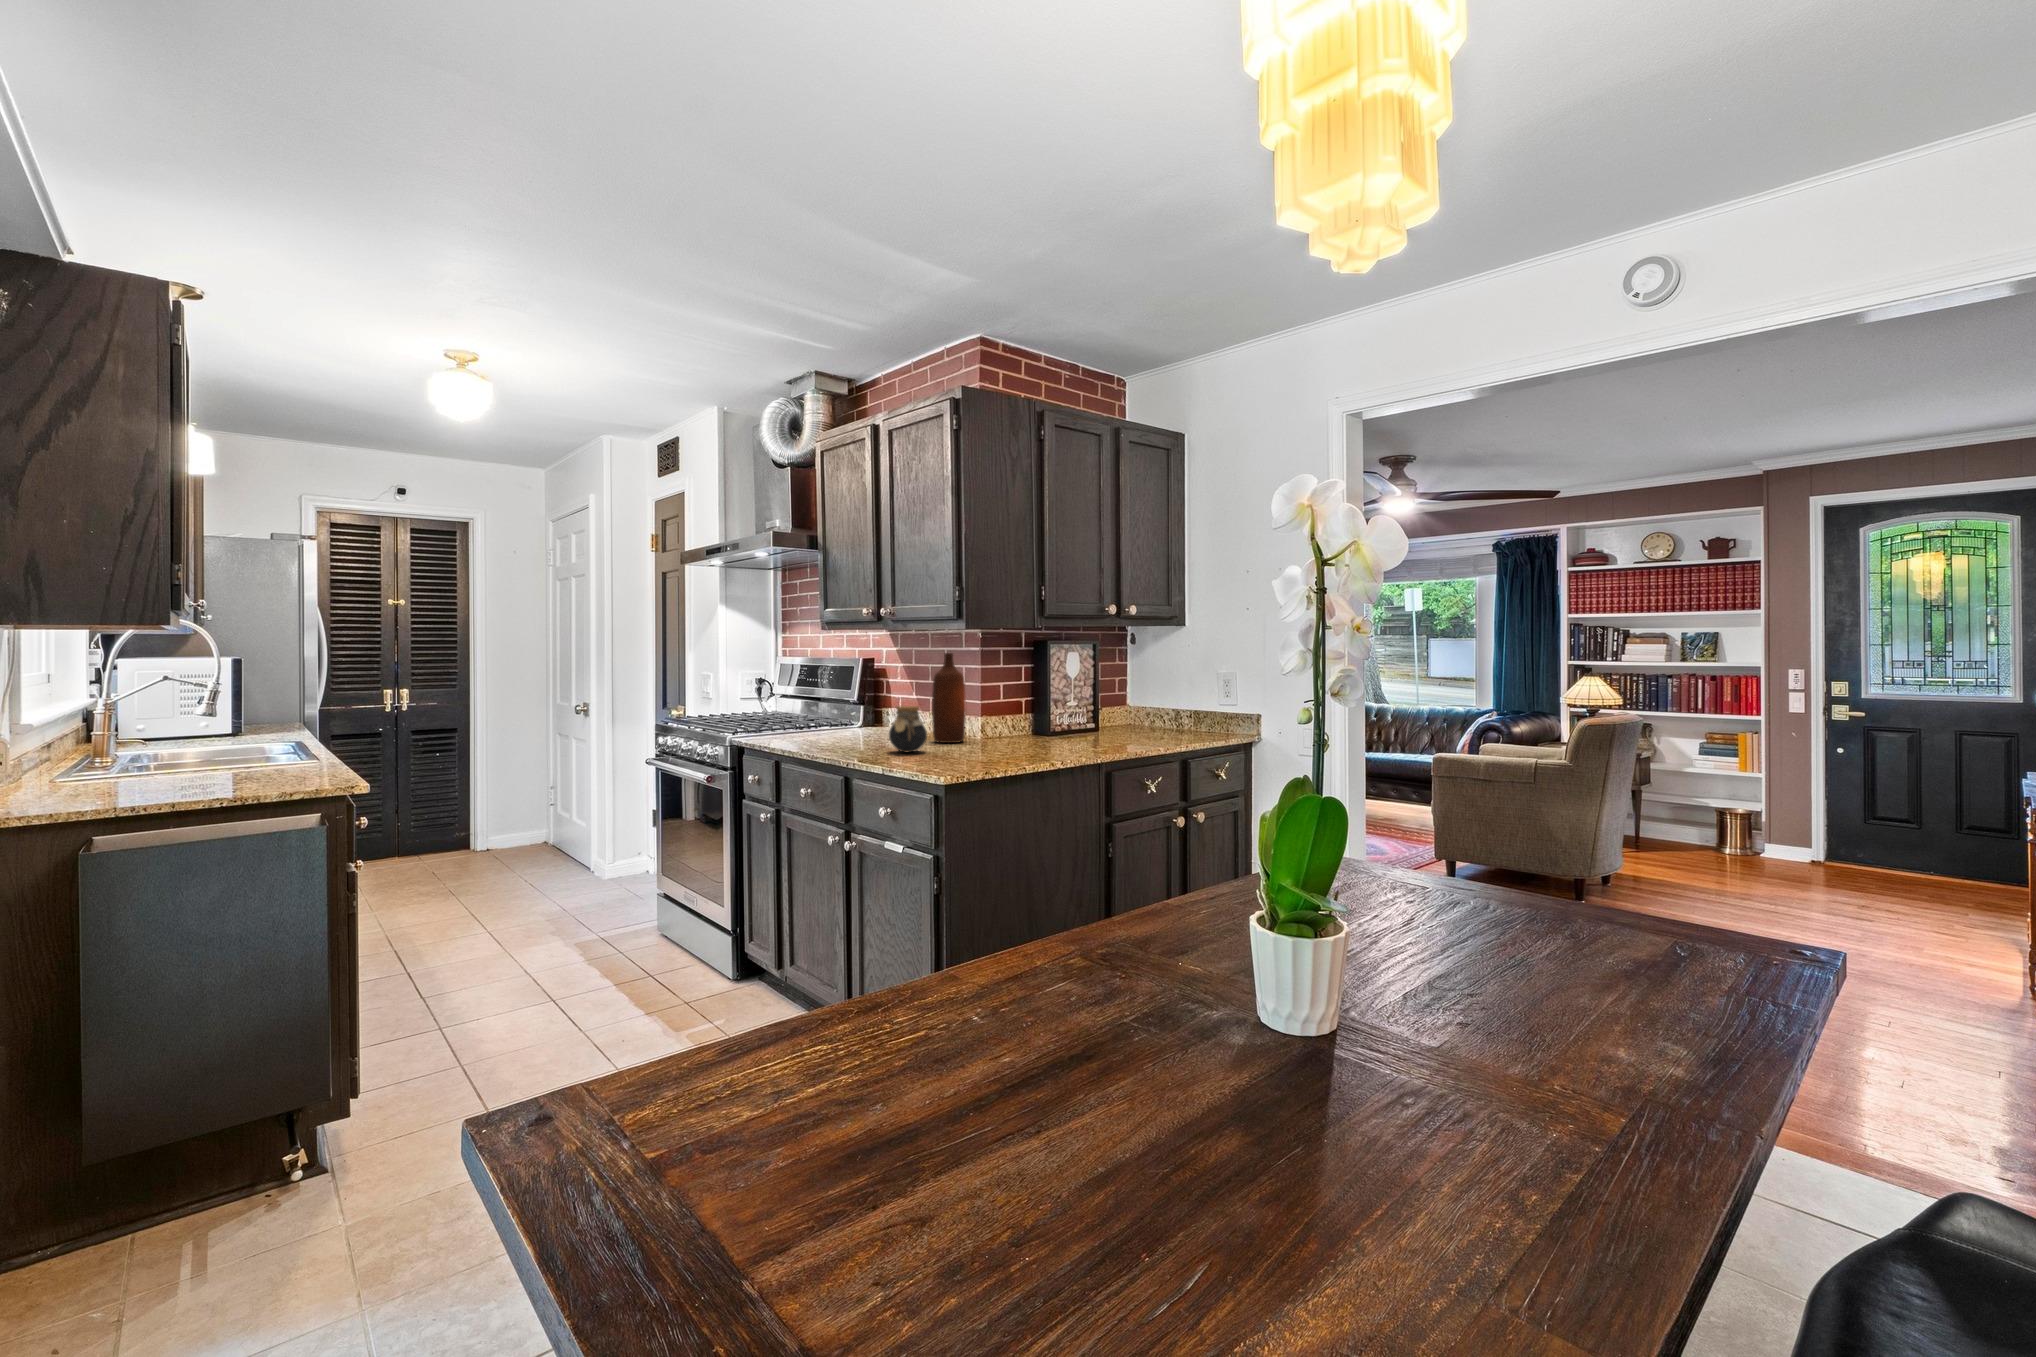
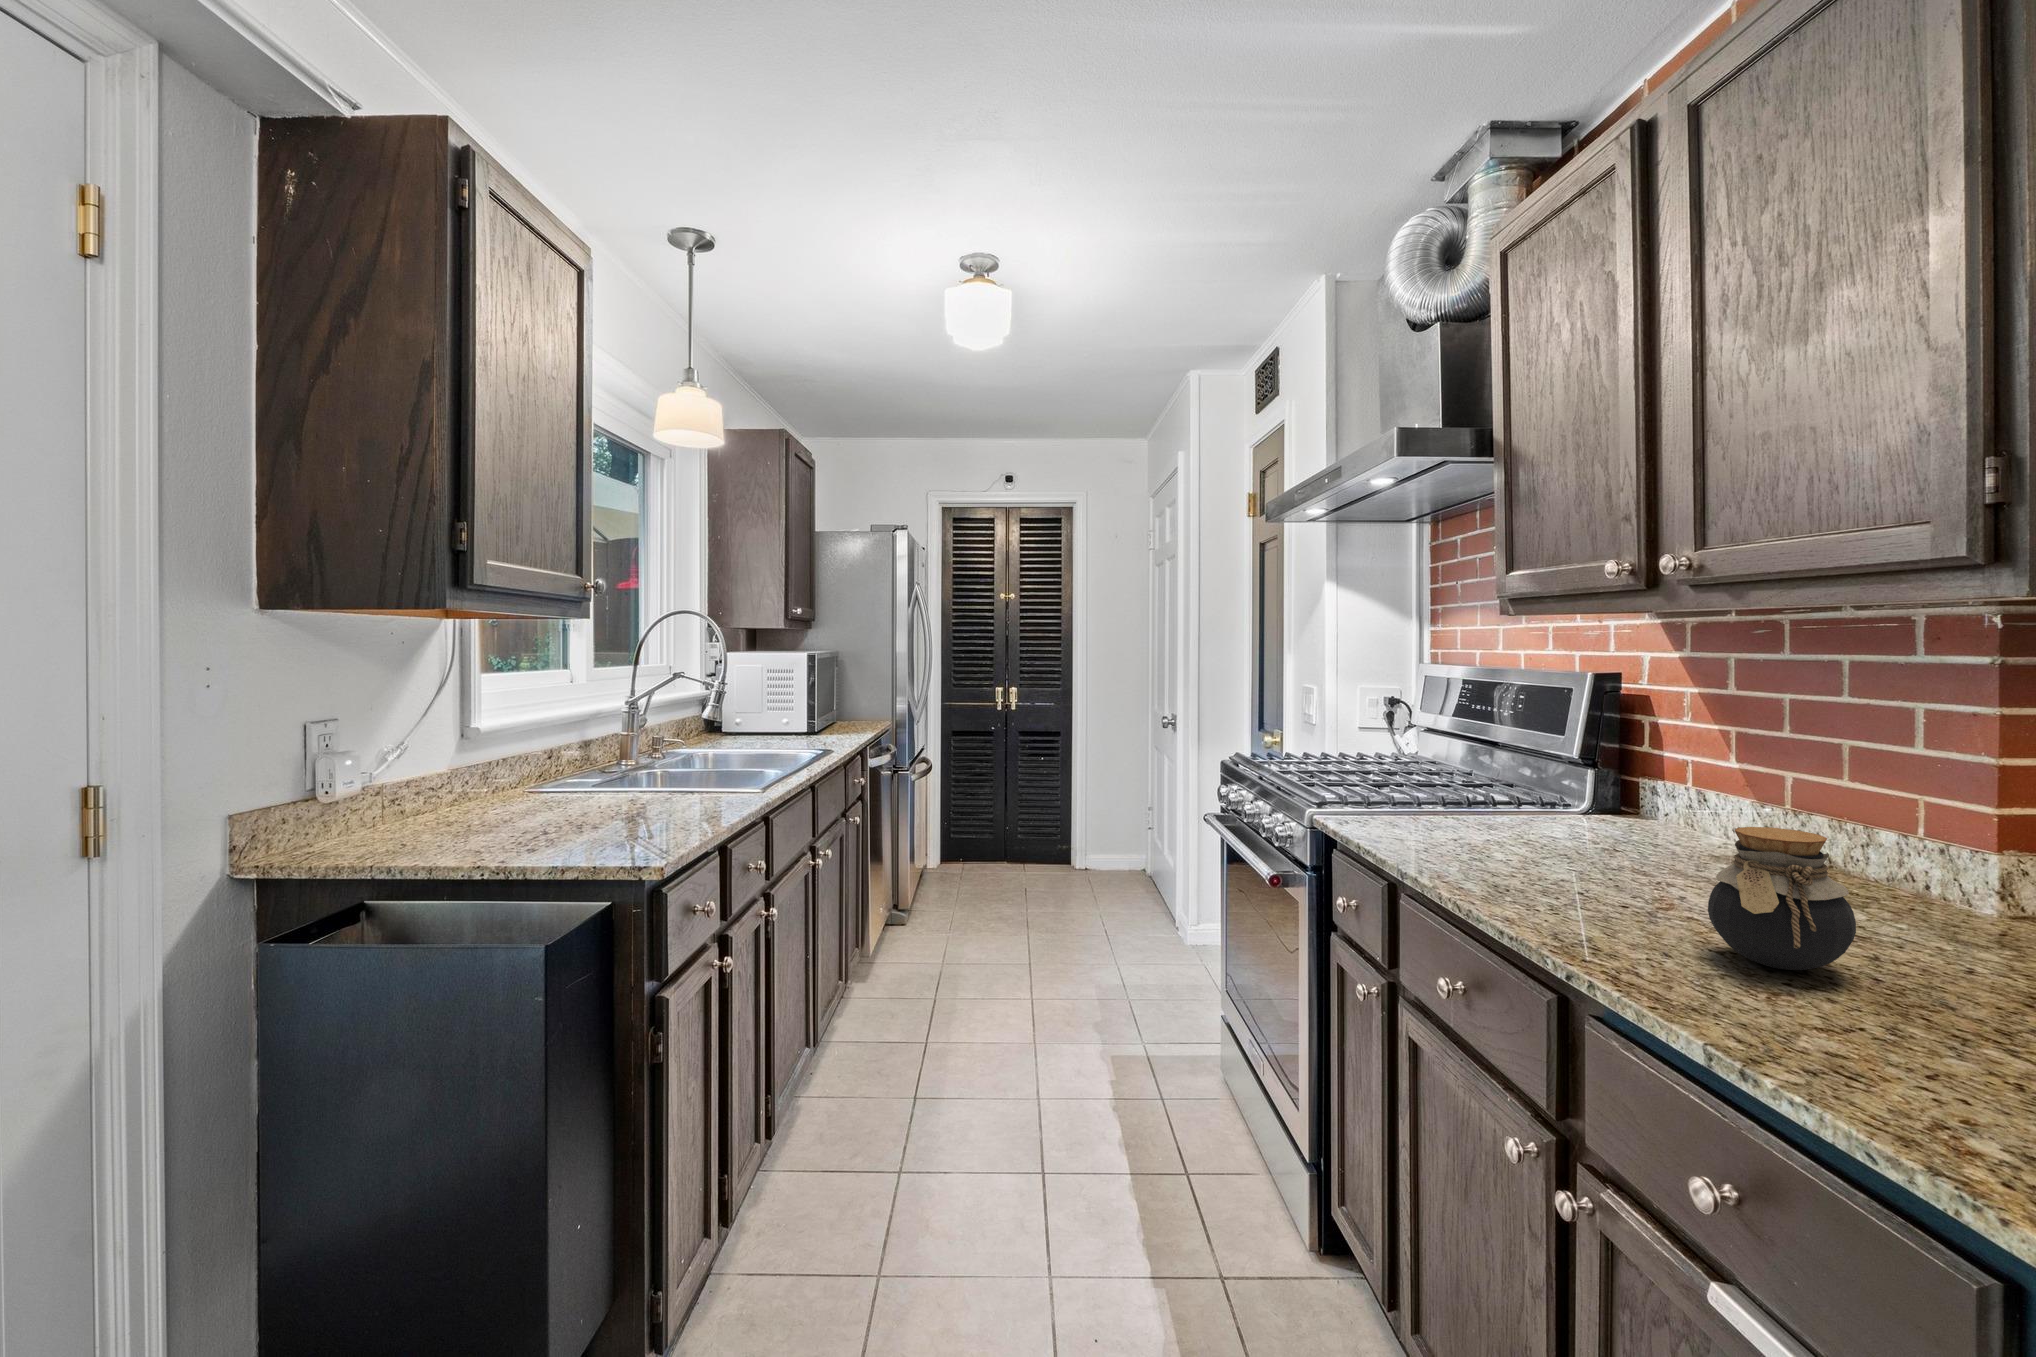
bottle: present [932,653,966,743] -> none [1834,671,1966,932]

